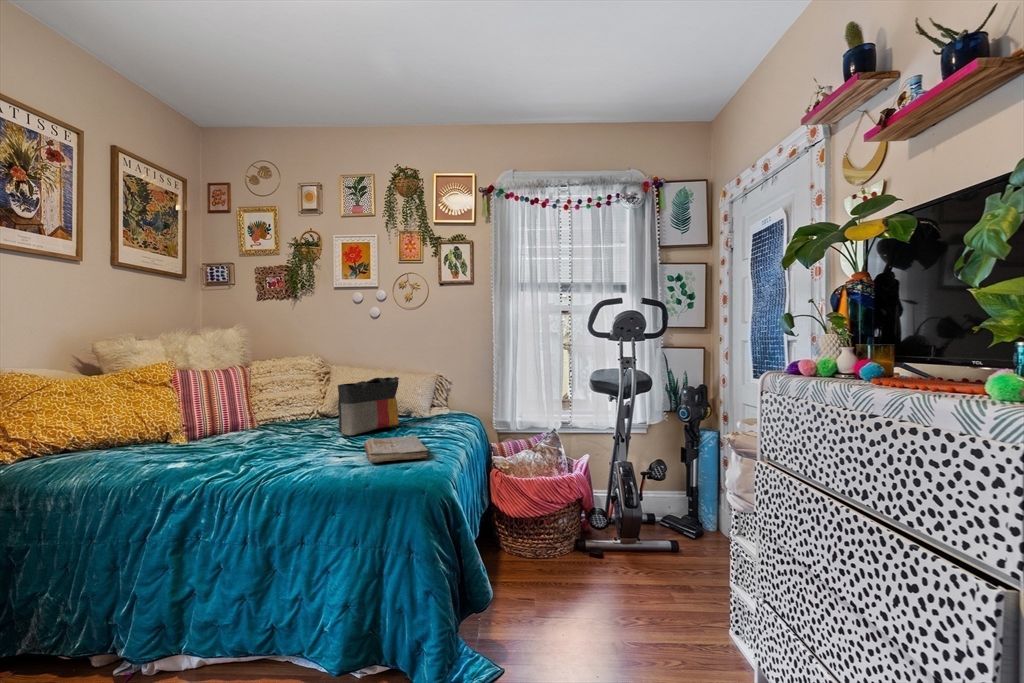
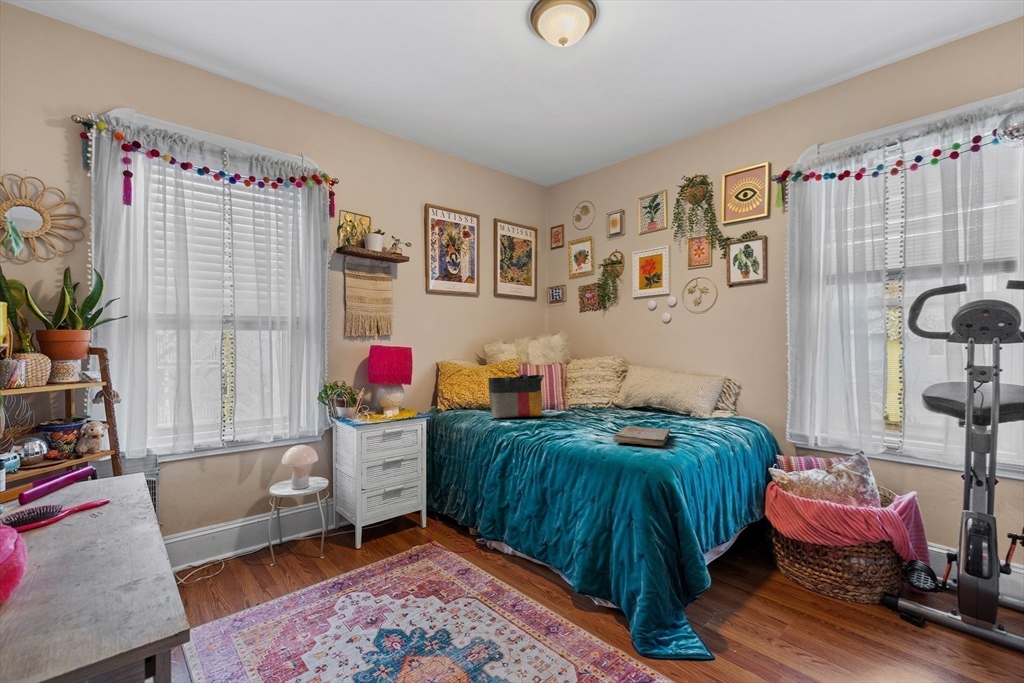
tote bag: present [338,377,399,435] -> present [488,374,544,418]

